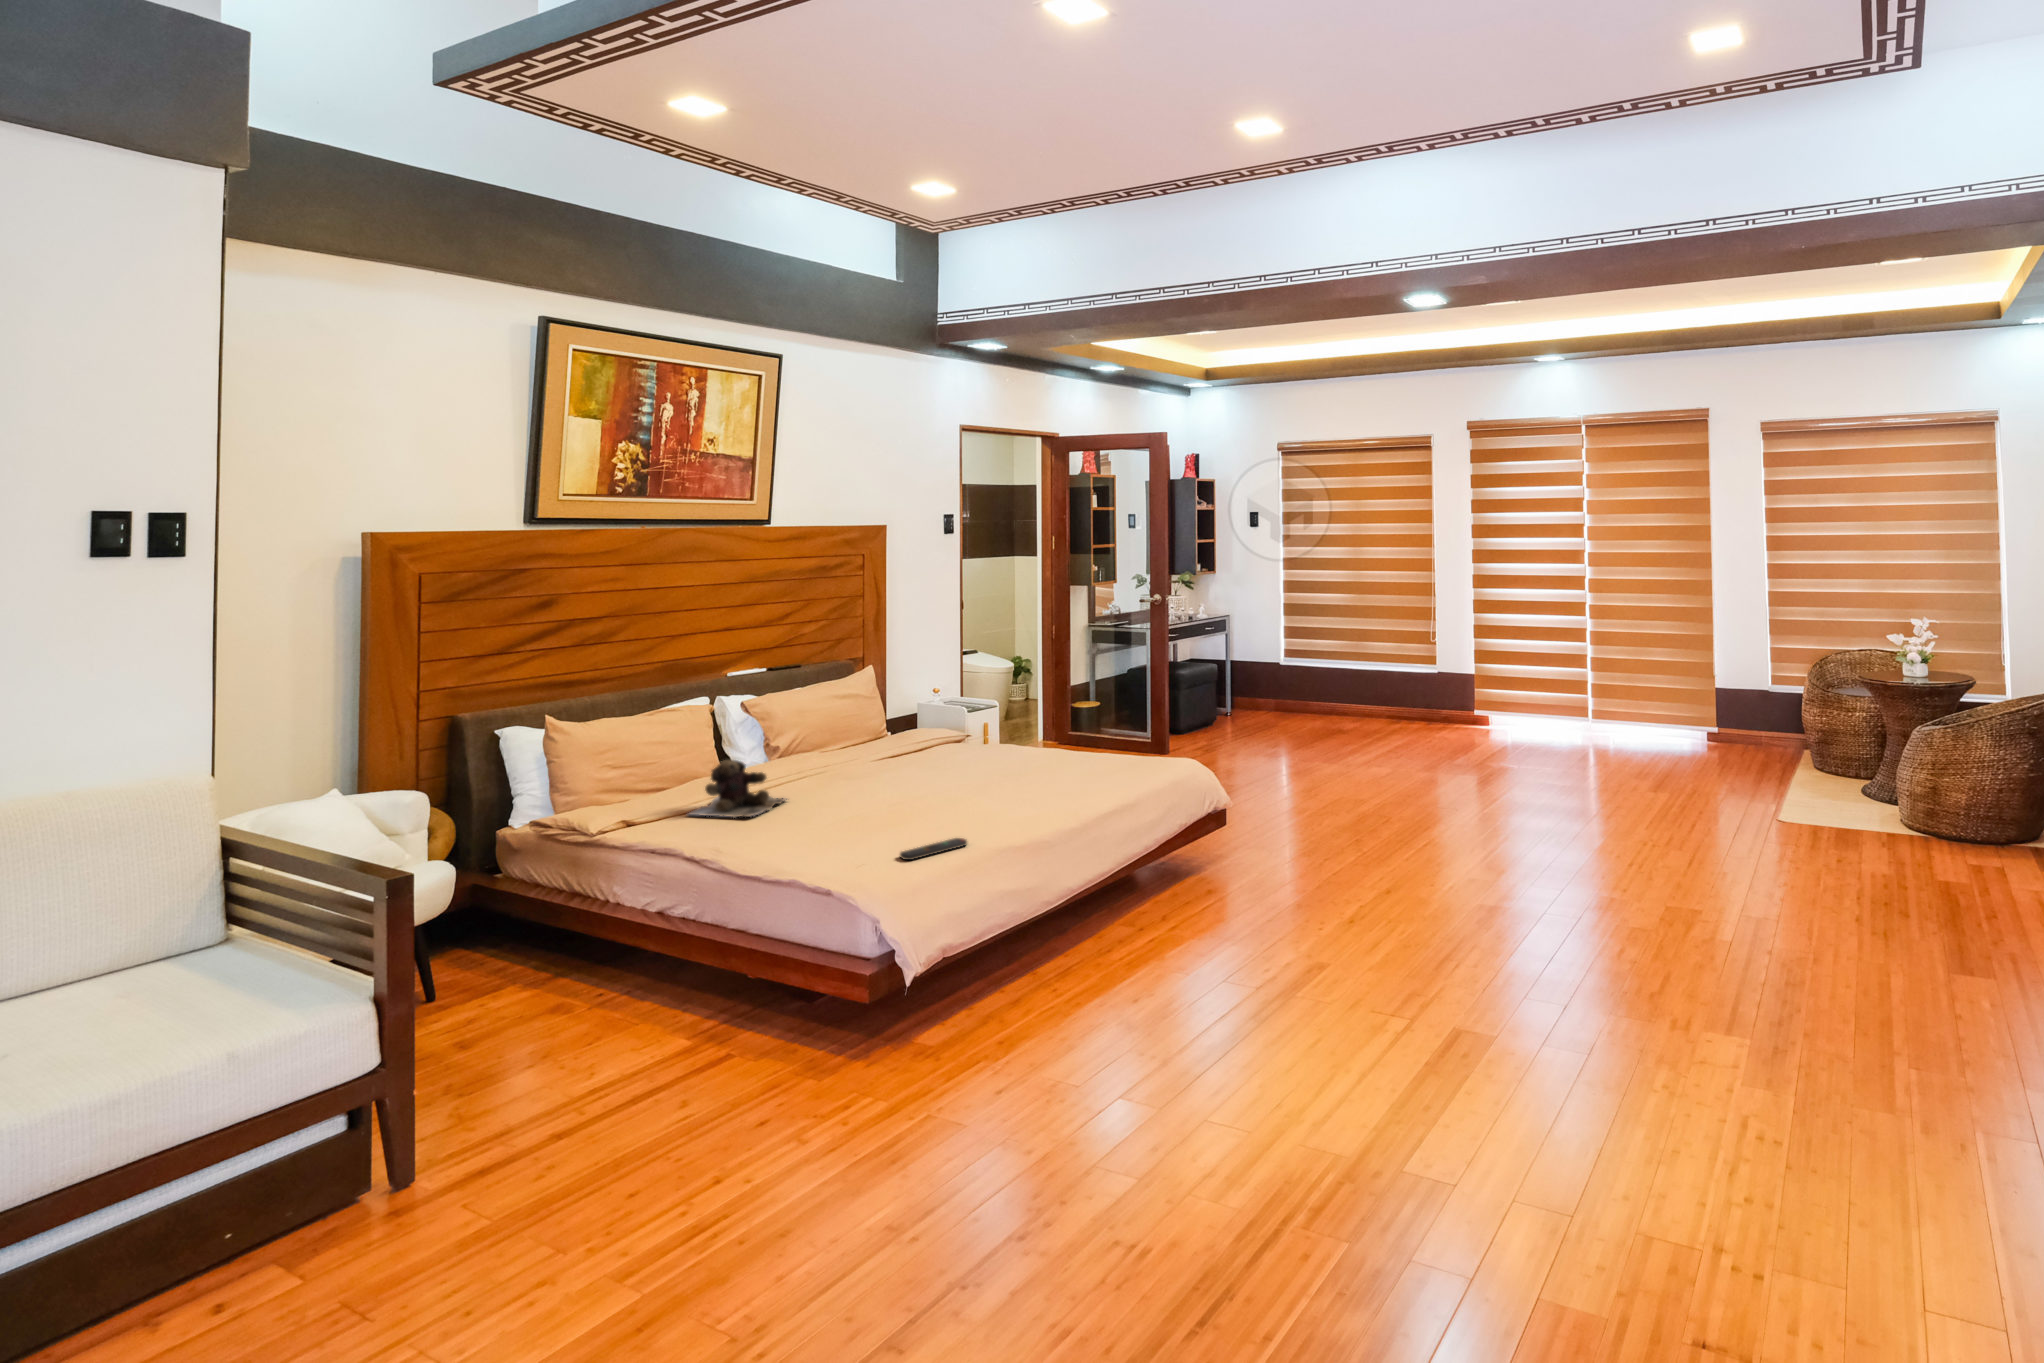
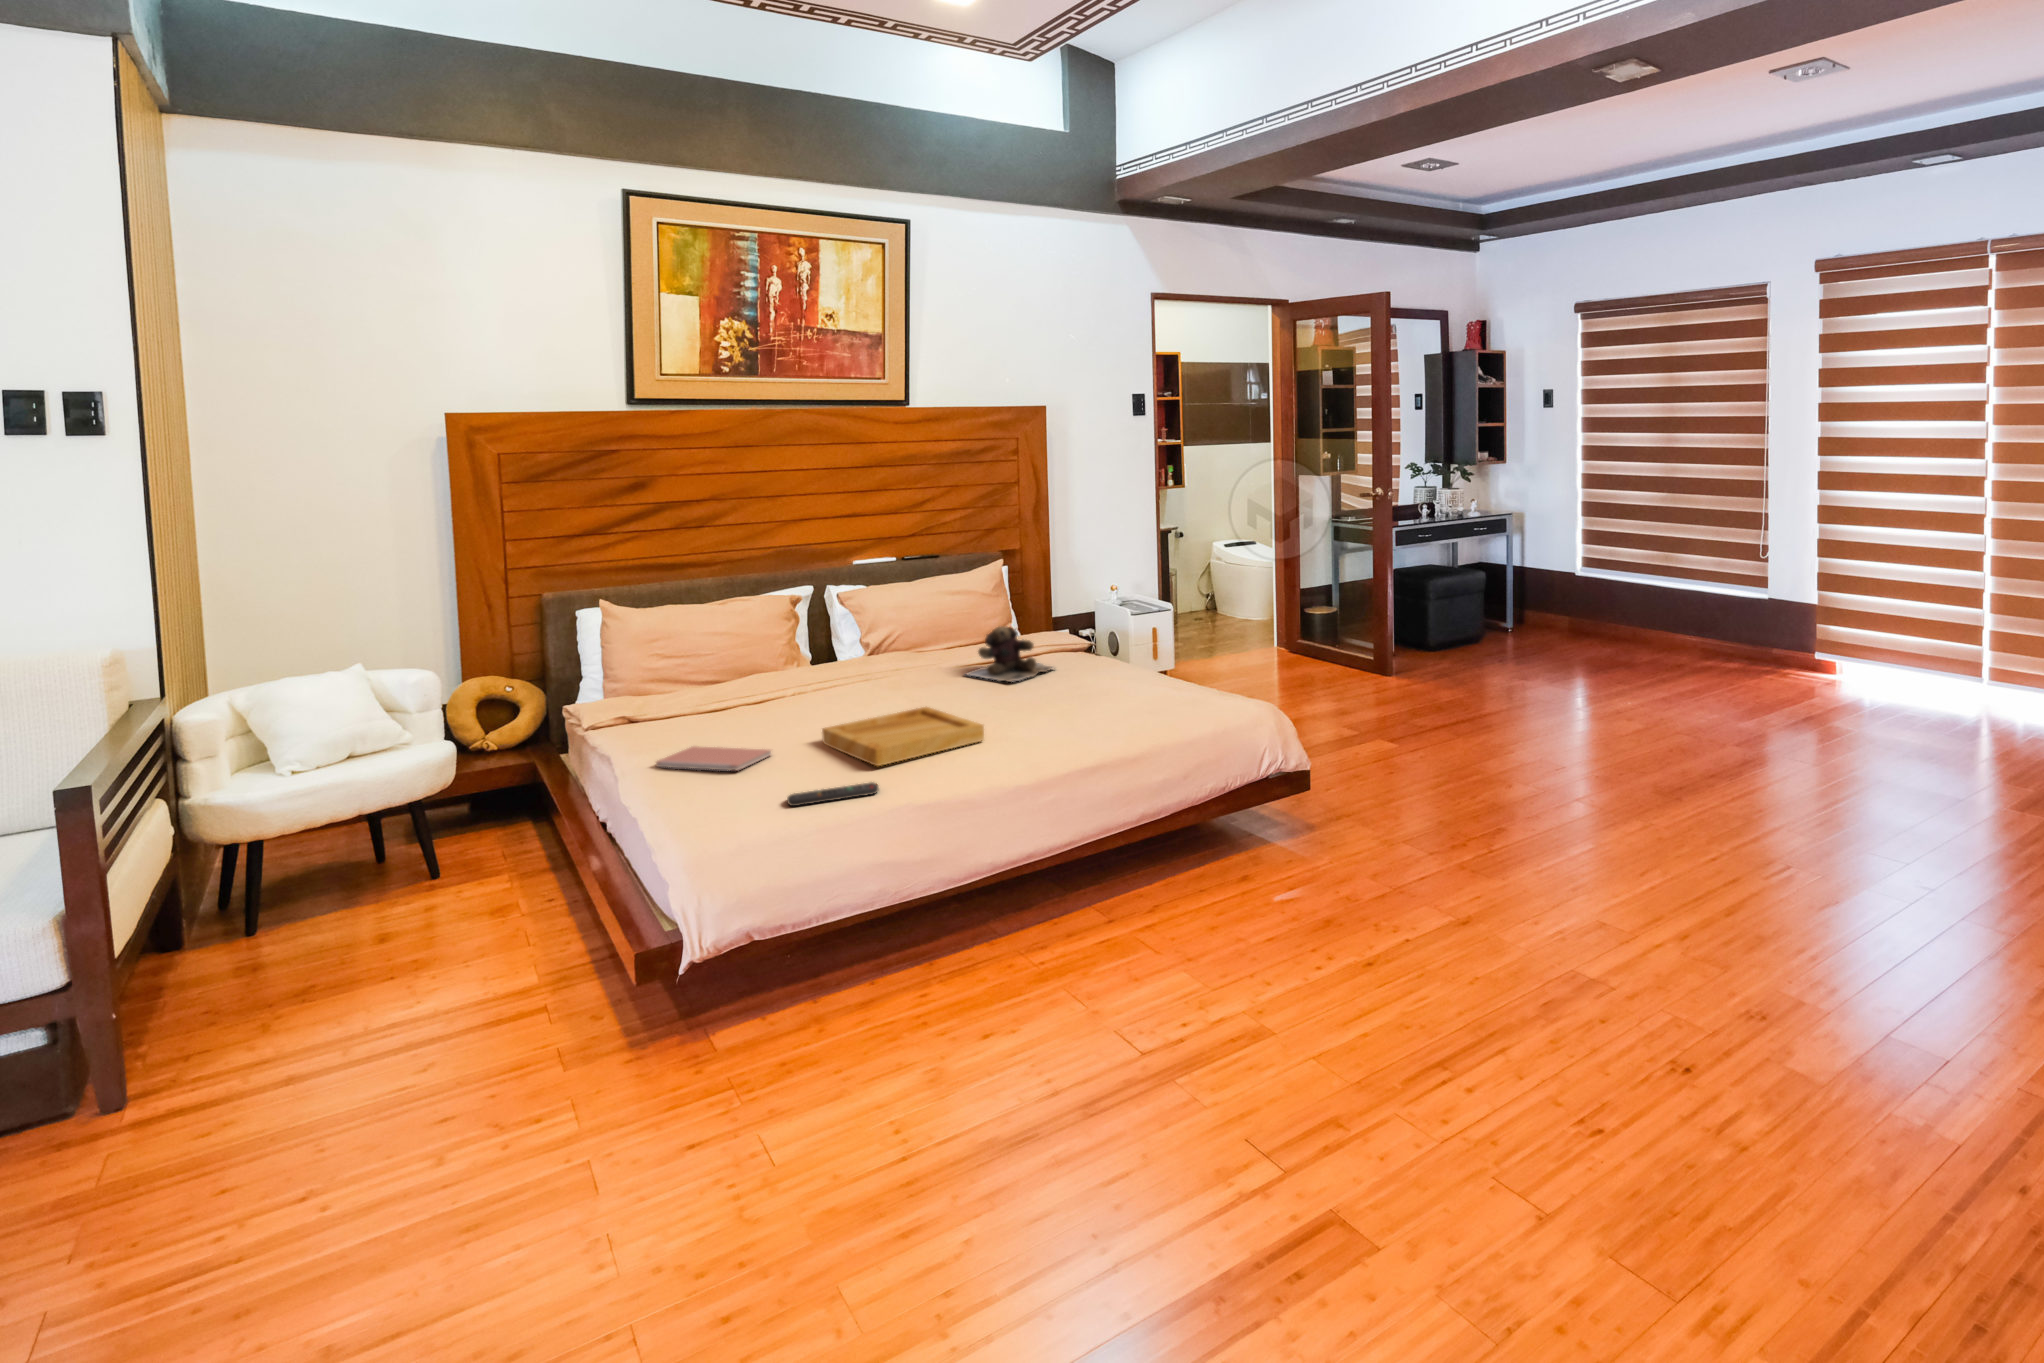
teddy bear: present [689,760,786,817] -> present [967,626,1055,682]
tray: none [857,785,999,829] -> present [822,707,984,766]
notebook: none [729,827,827,851] -> present [656,746,771,771]

